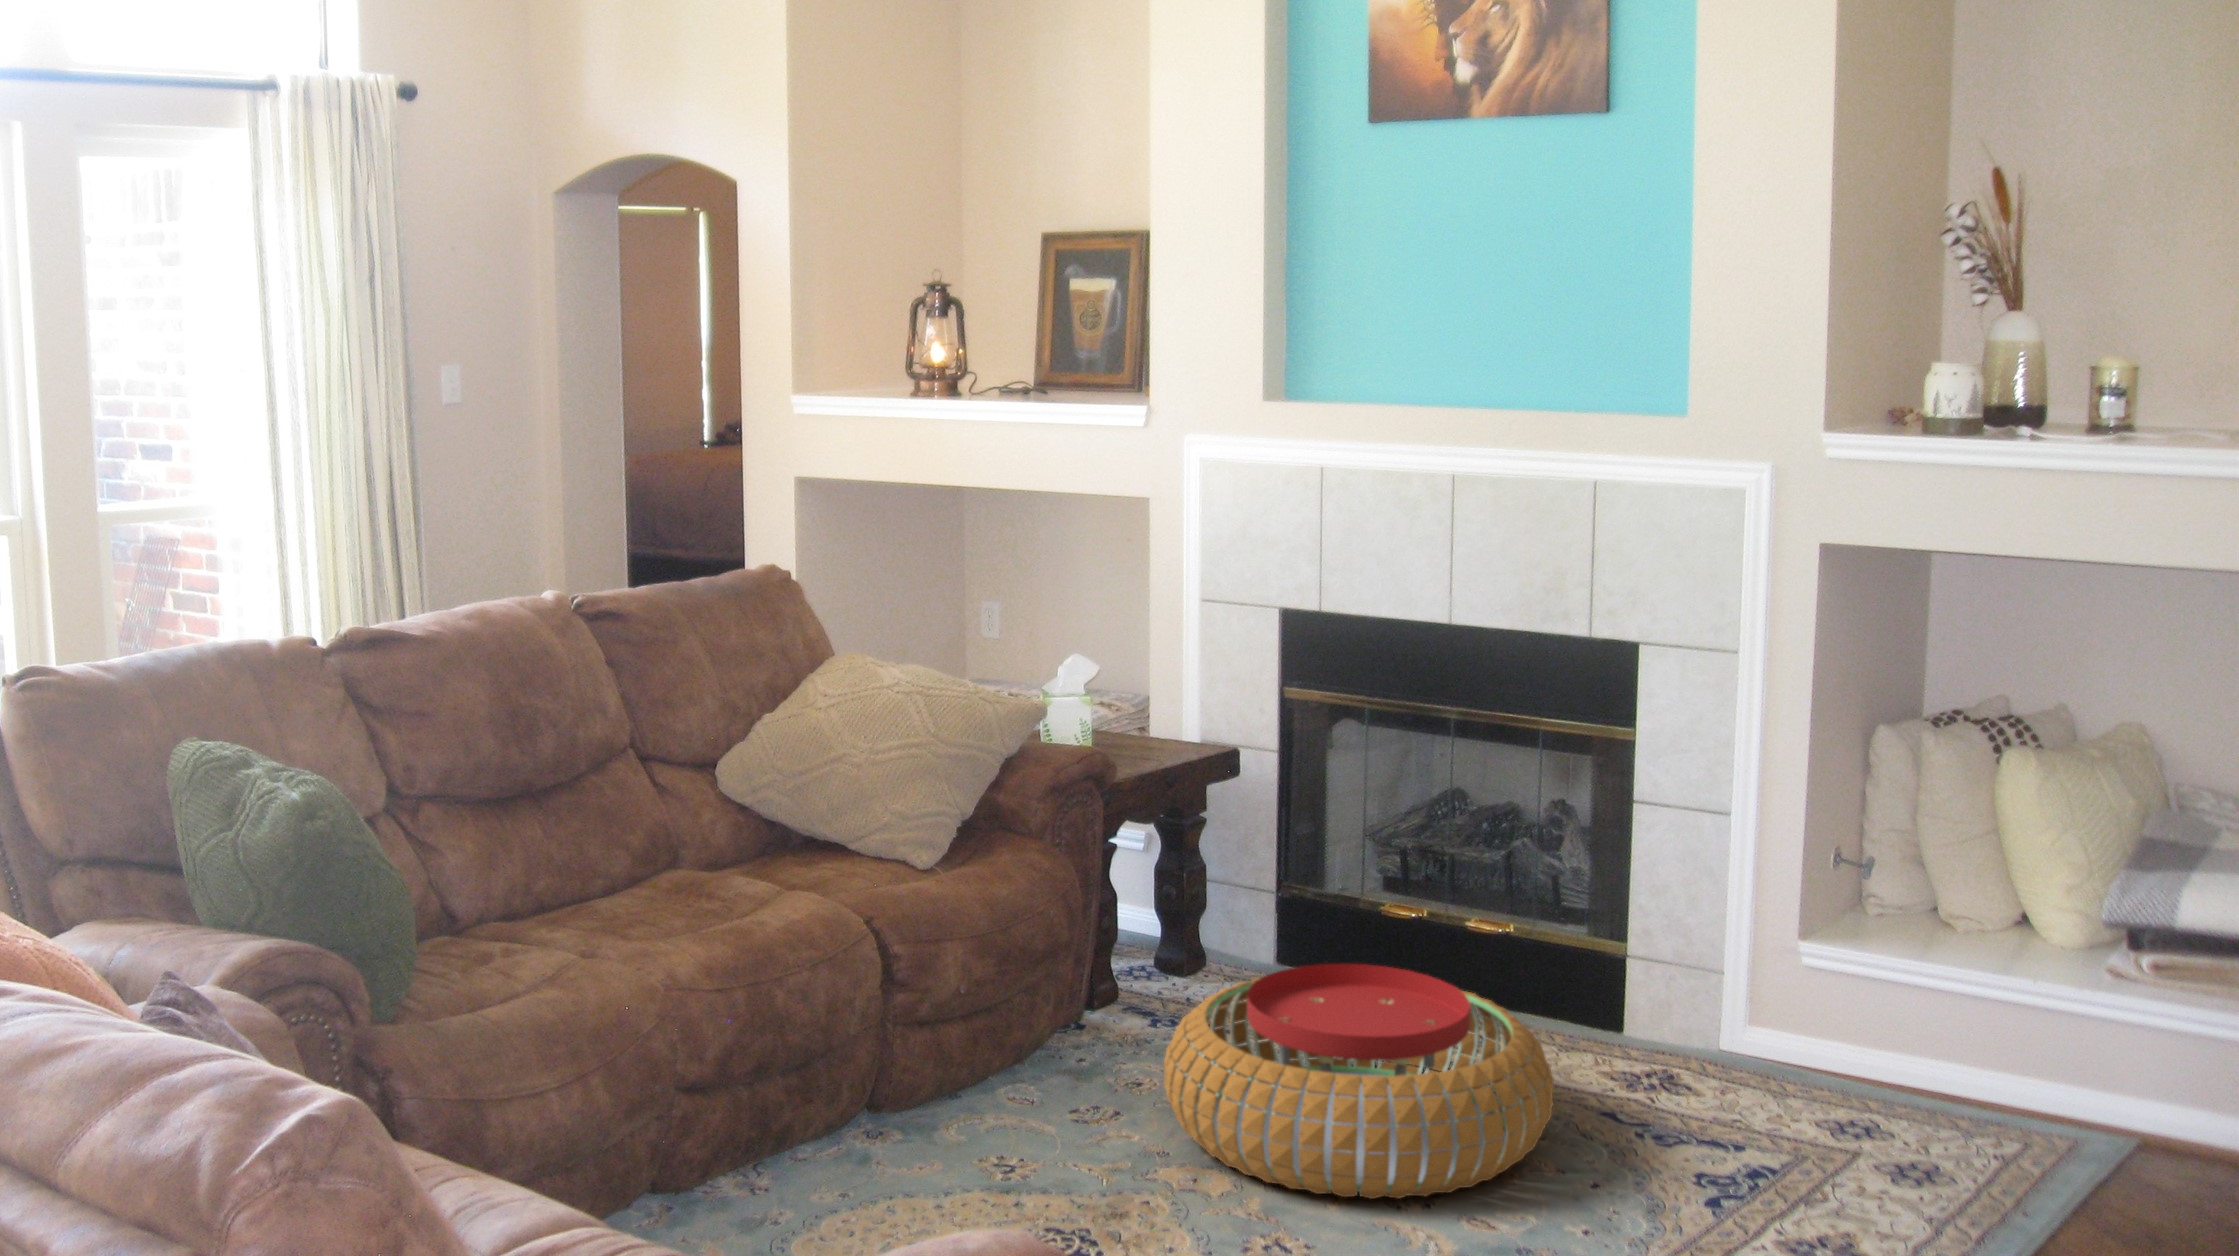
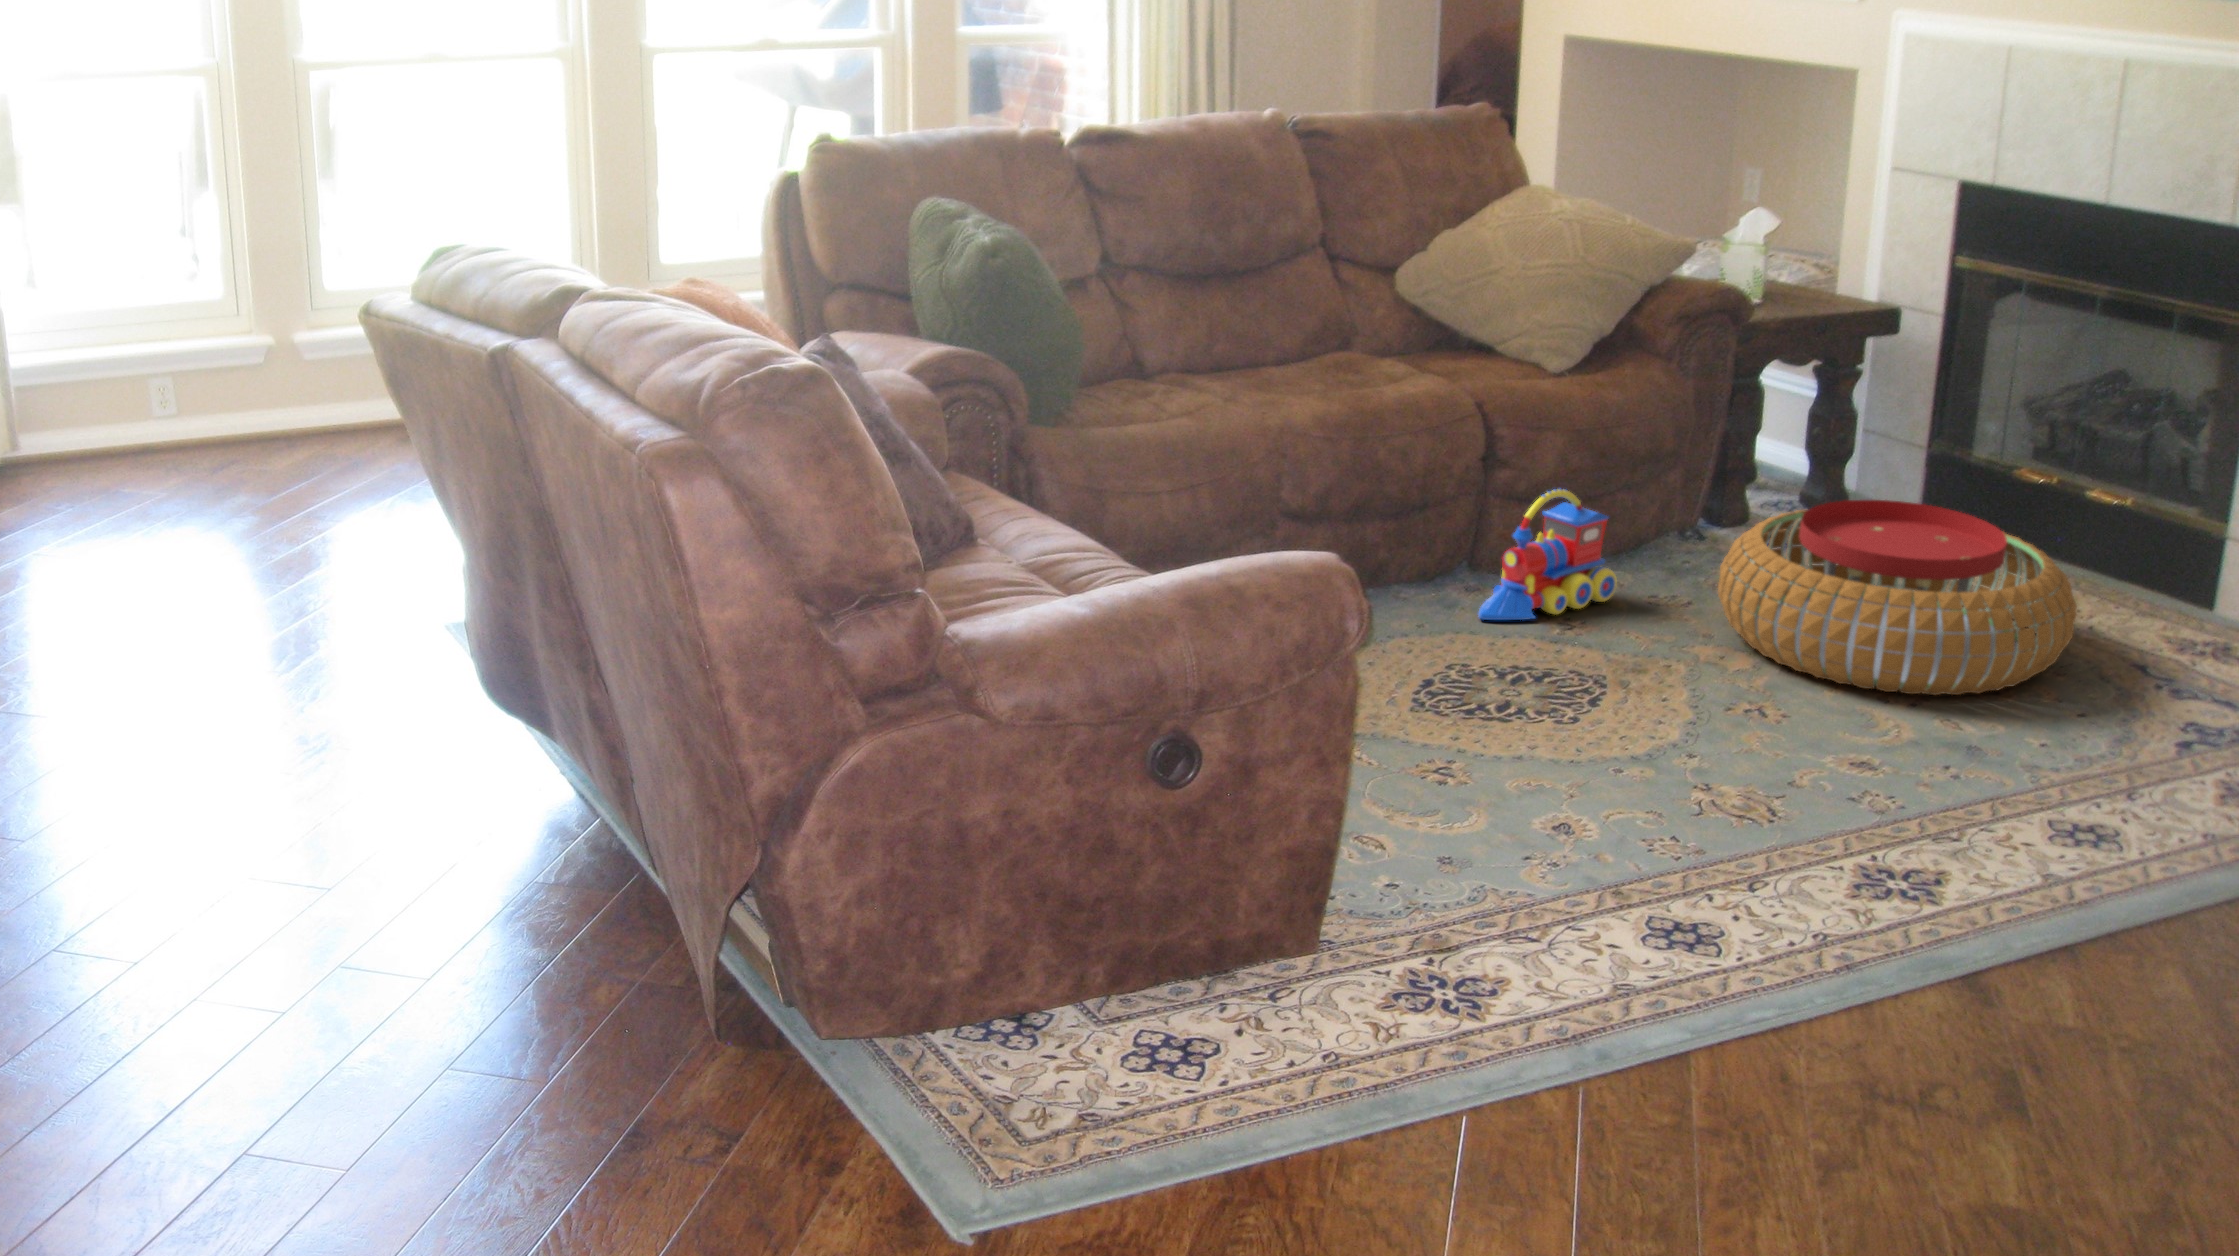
toy train: none [903,1006,1046,1187] -> present [1478,489,1617,620]

